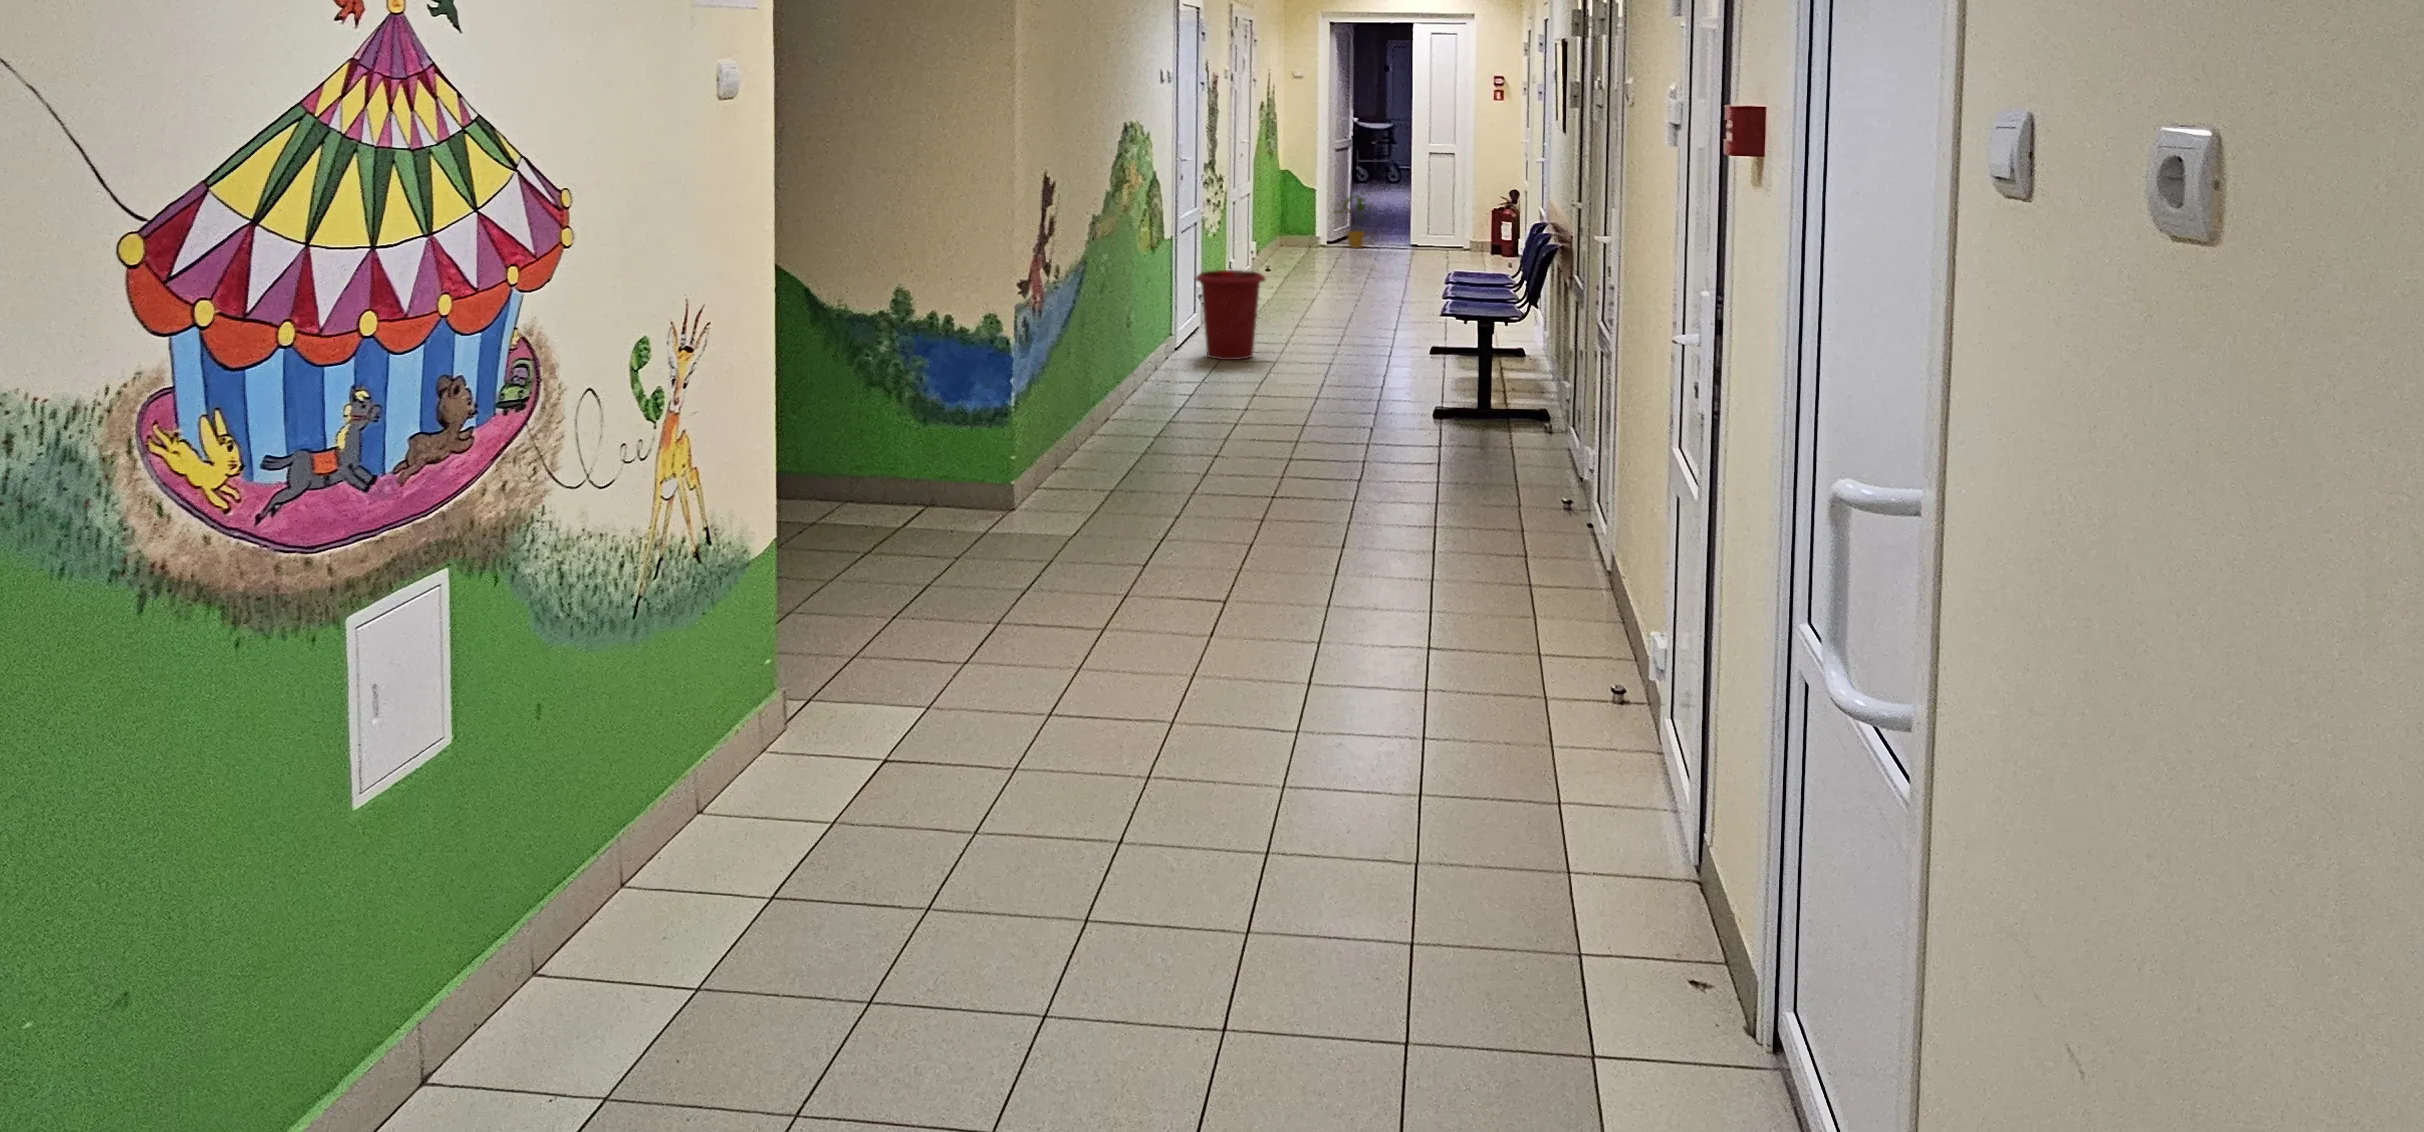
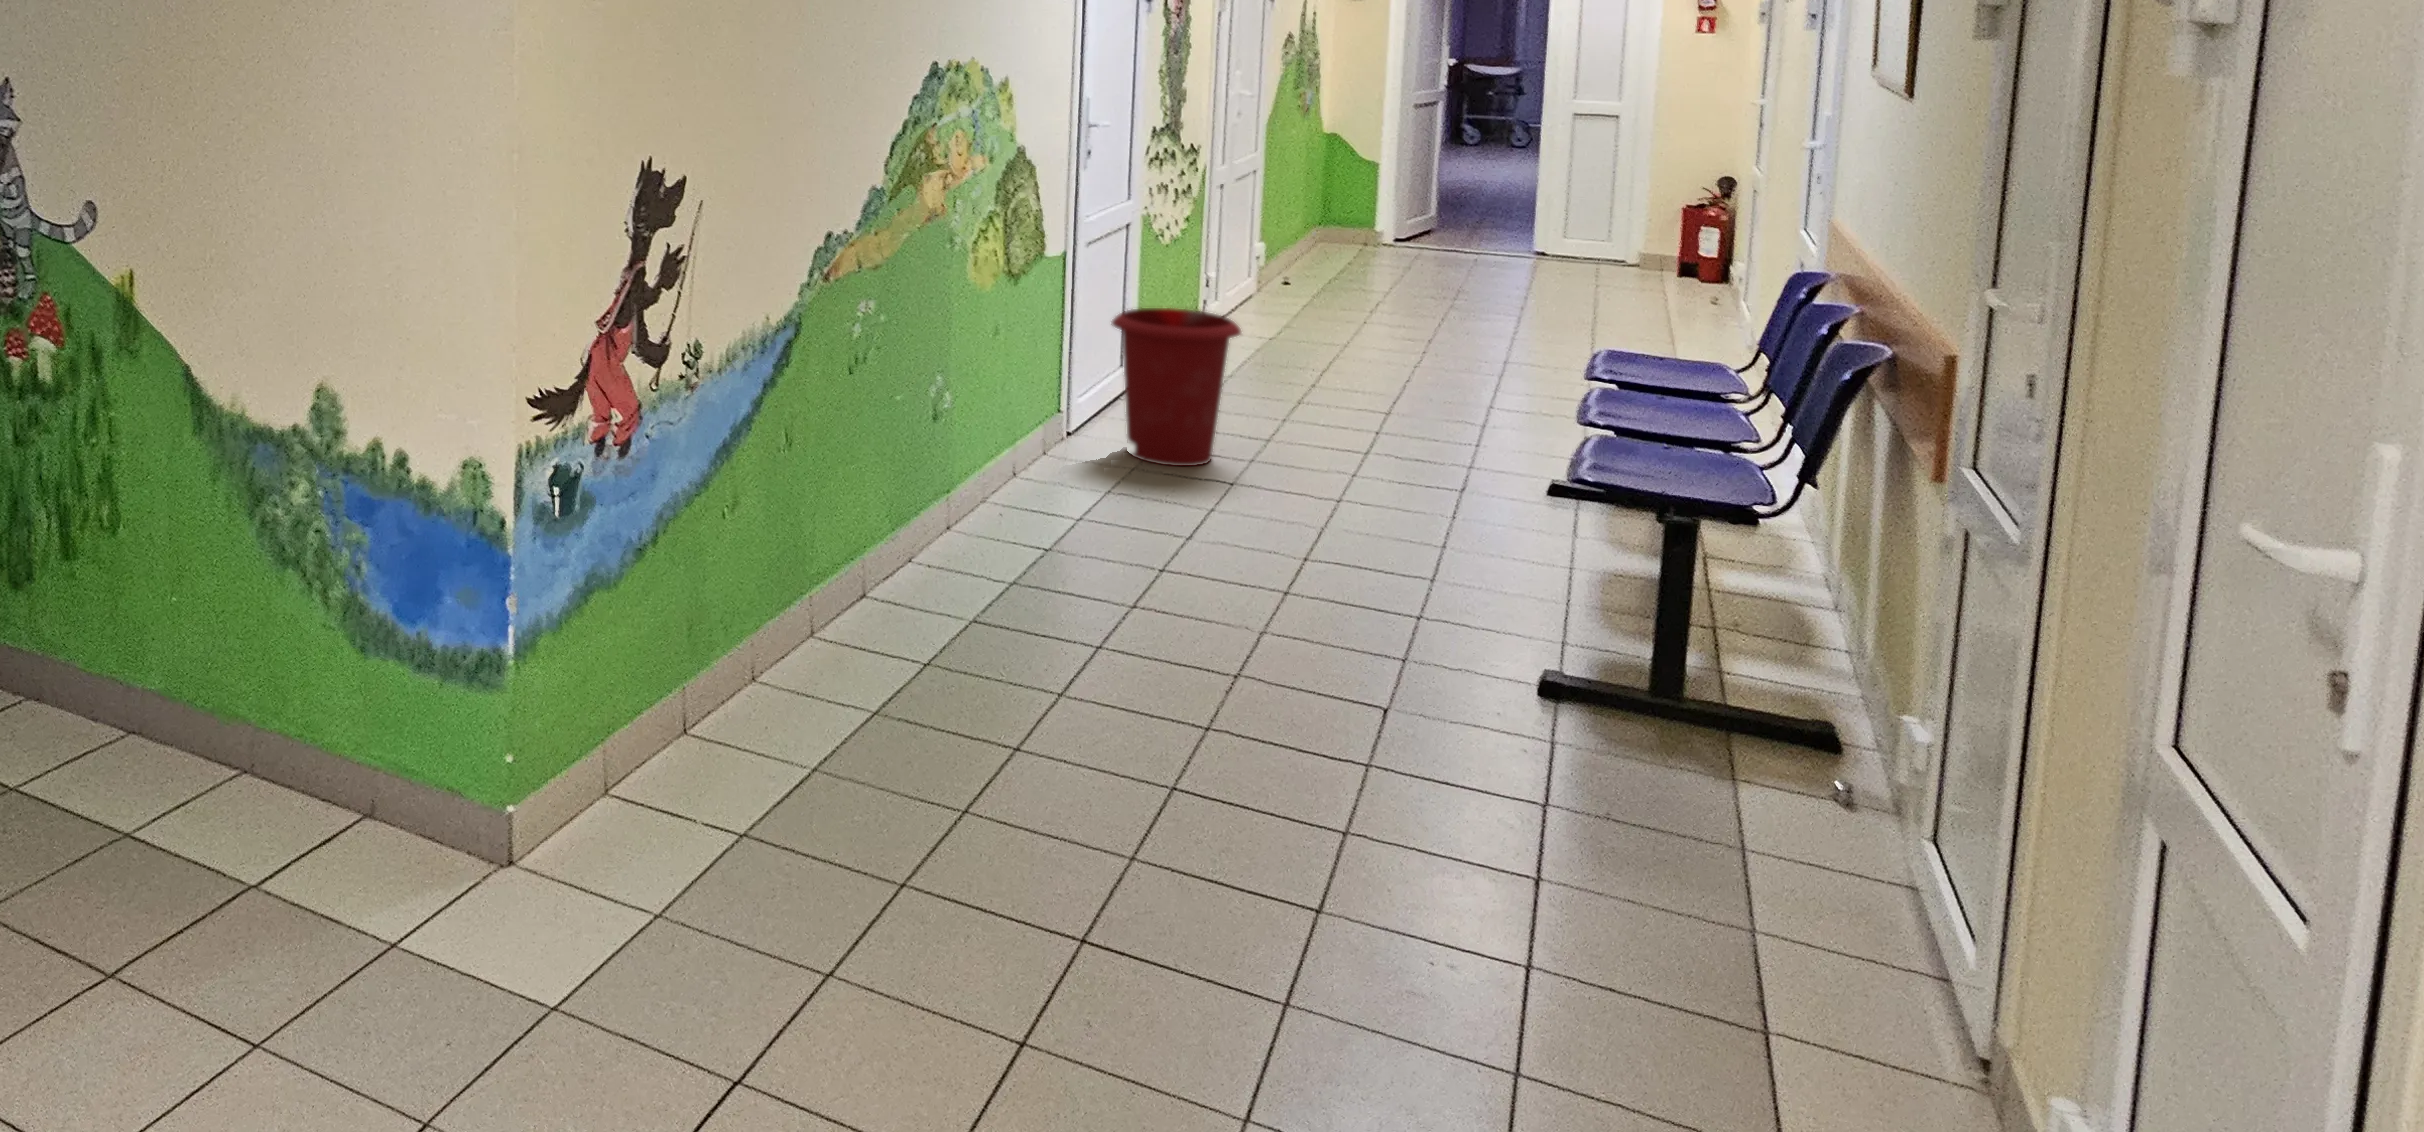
house plant: present [1334,193,1368,248] -> none [1397,170,1475,251]

